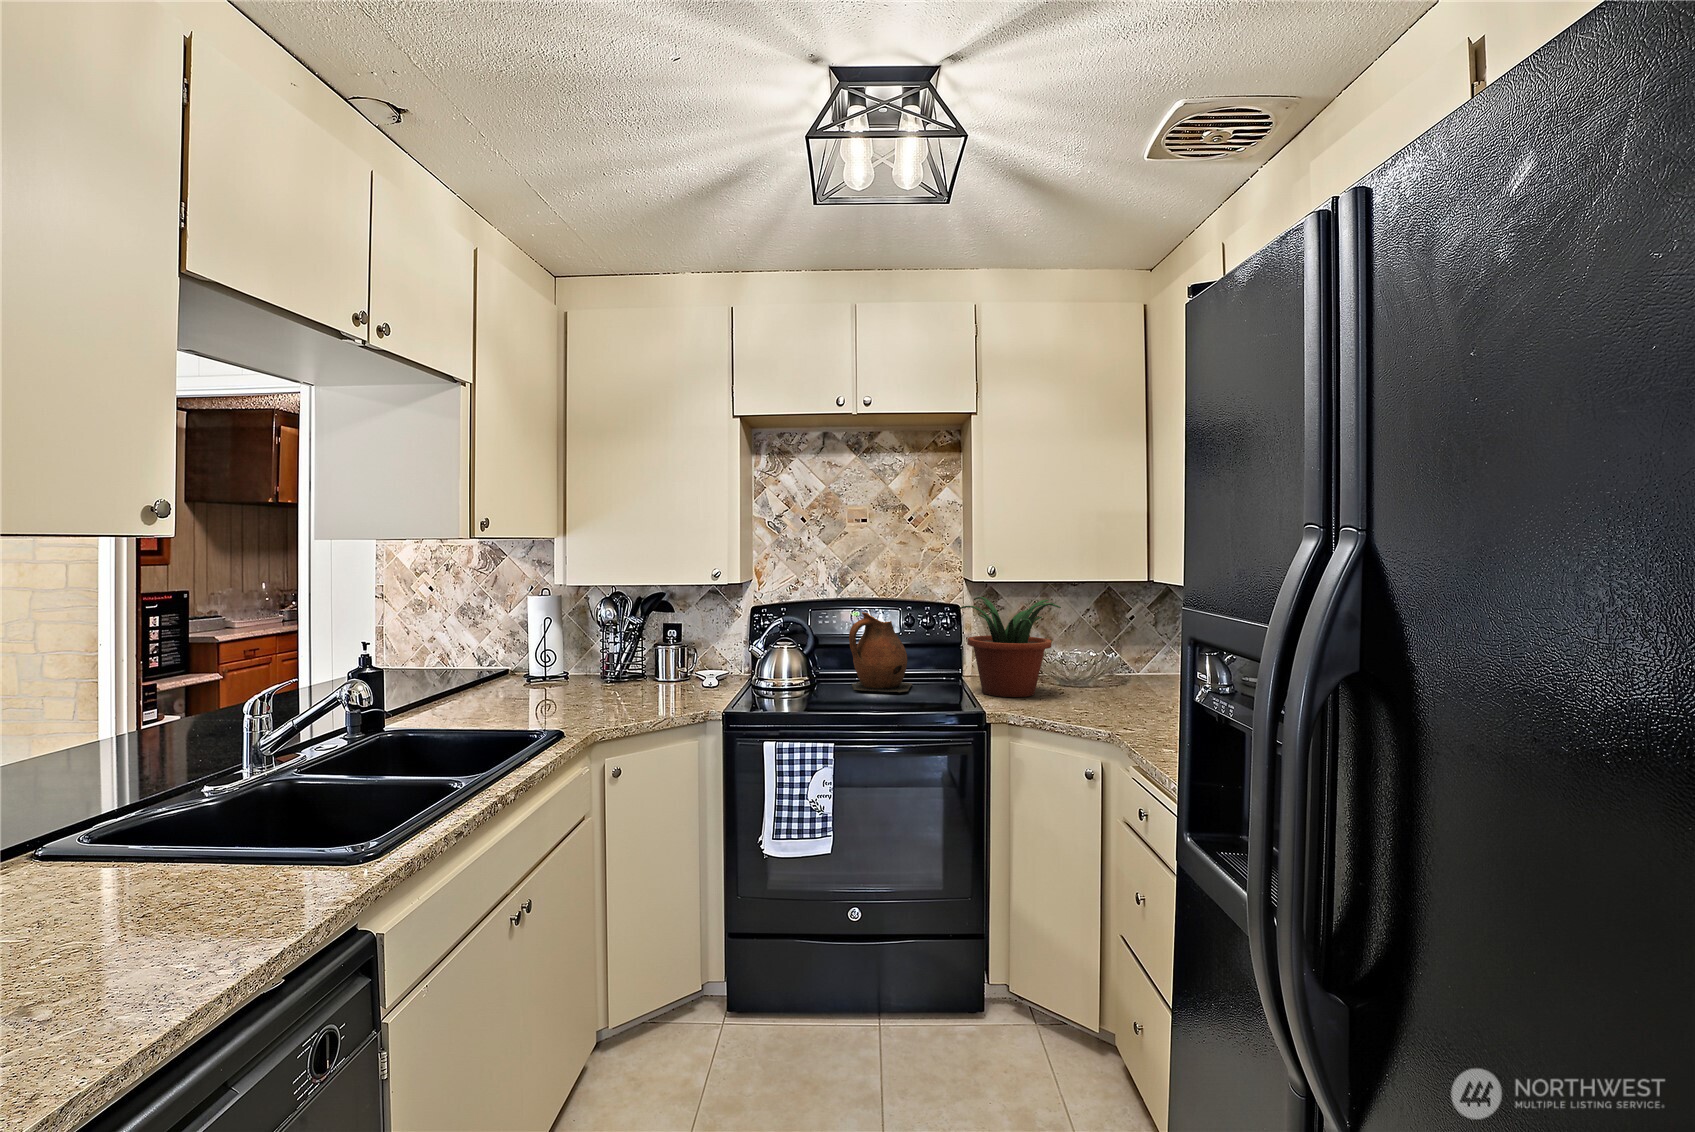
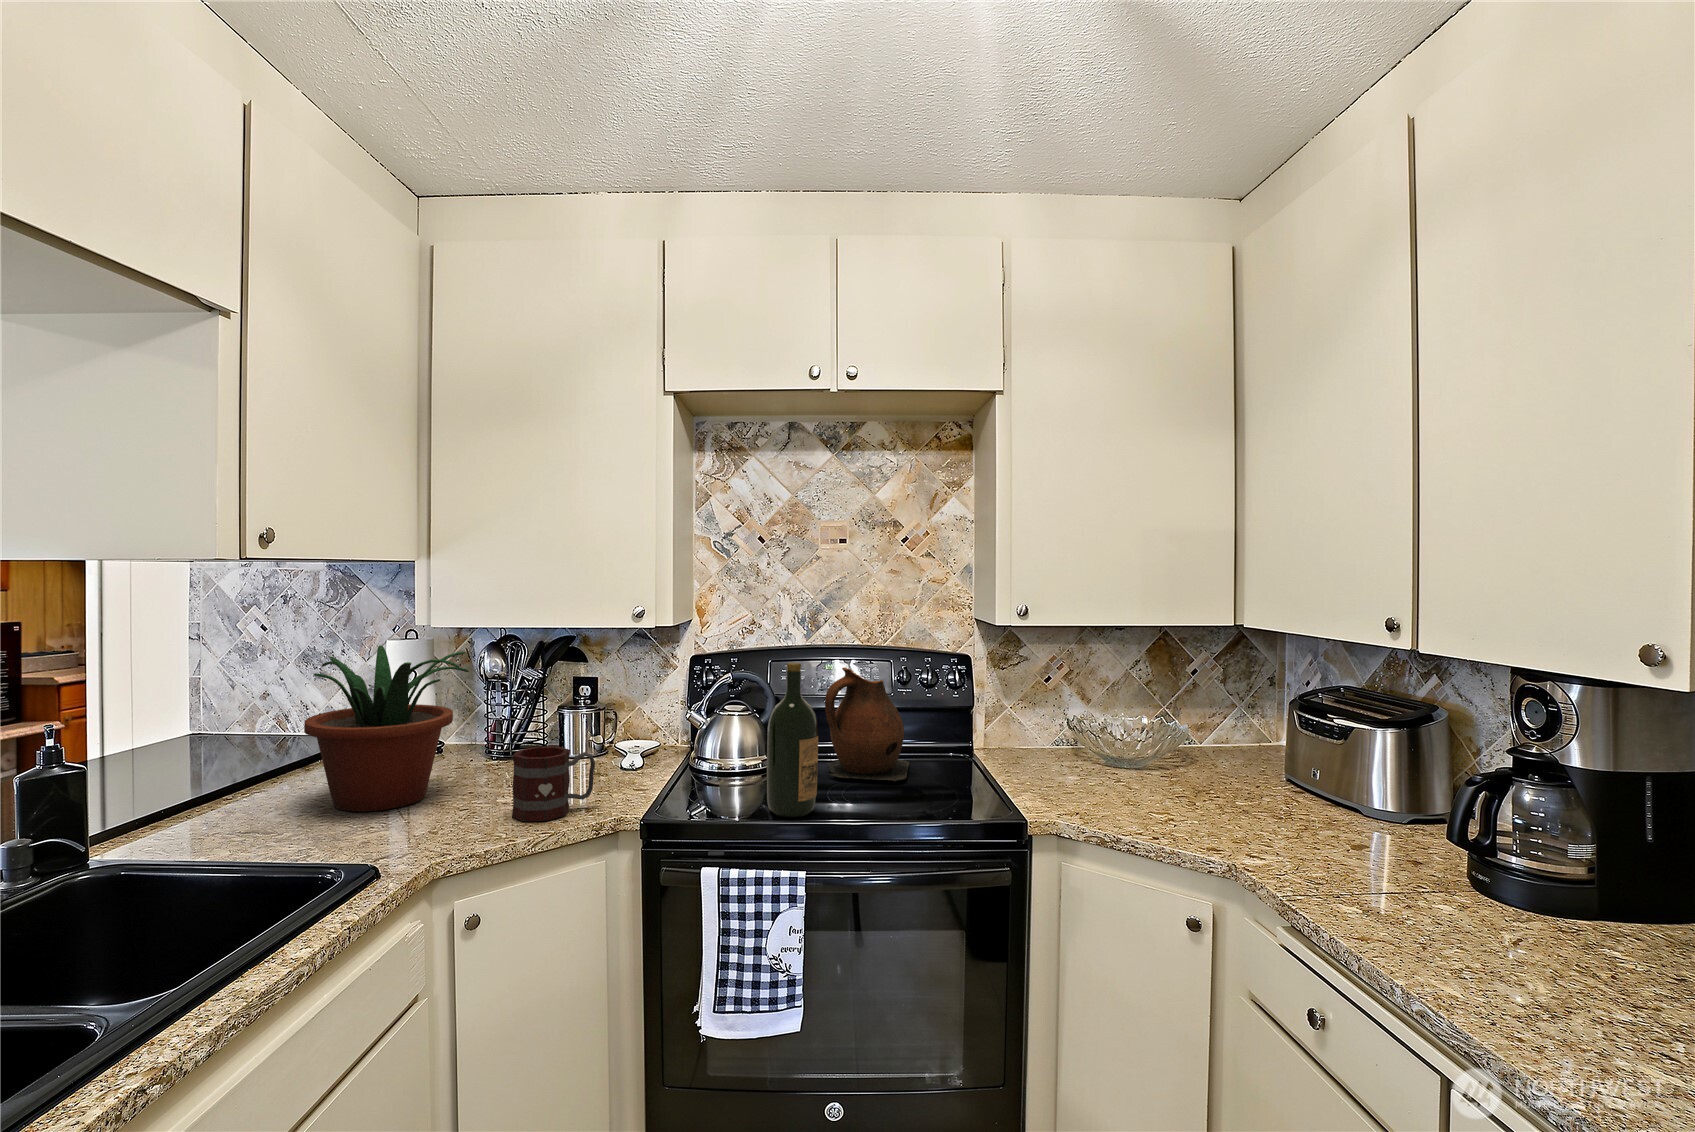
potted plant: present [959,597,1061,697] -> present [304,645,469,811]
wine bottle: none [808,603,843,708] -> present [767,663,818,817]
mug: none [636,661,690,708] -> present [512,747,595,821]

